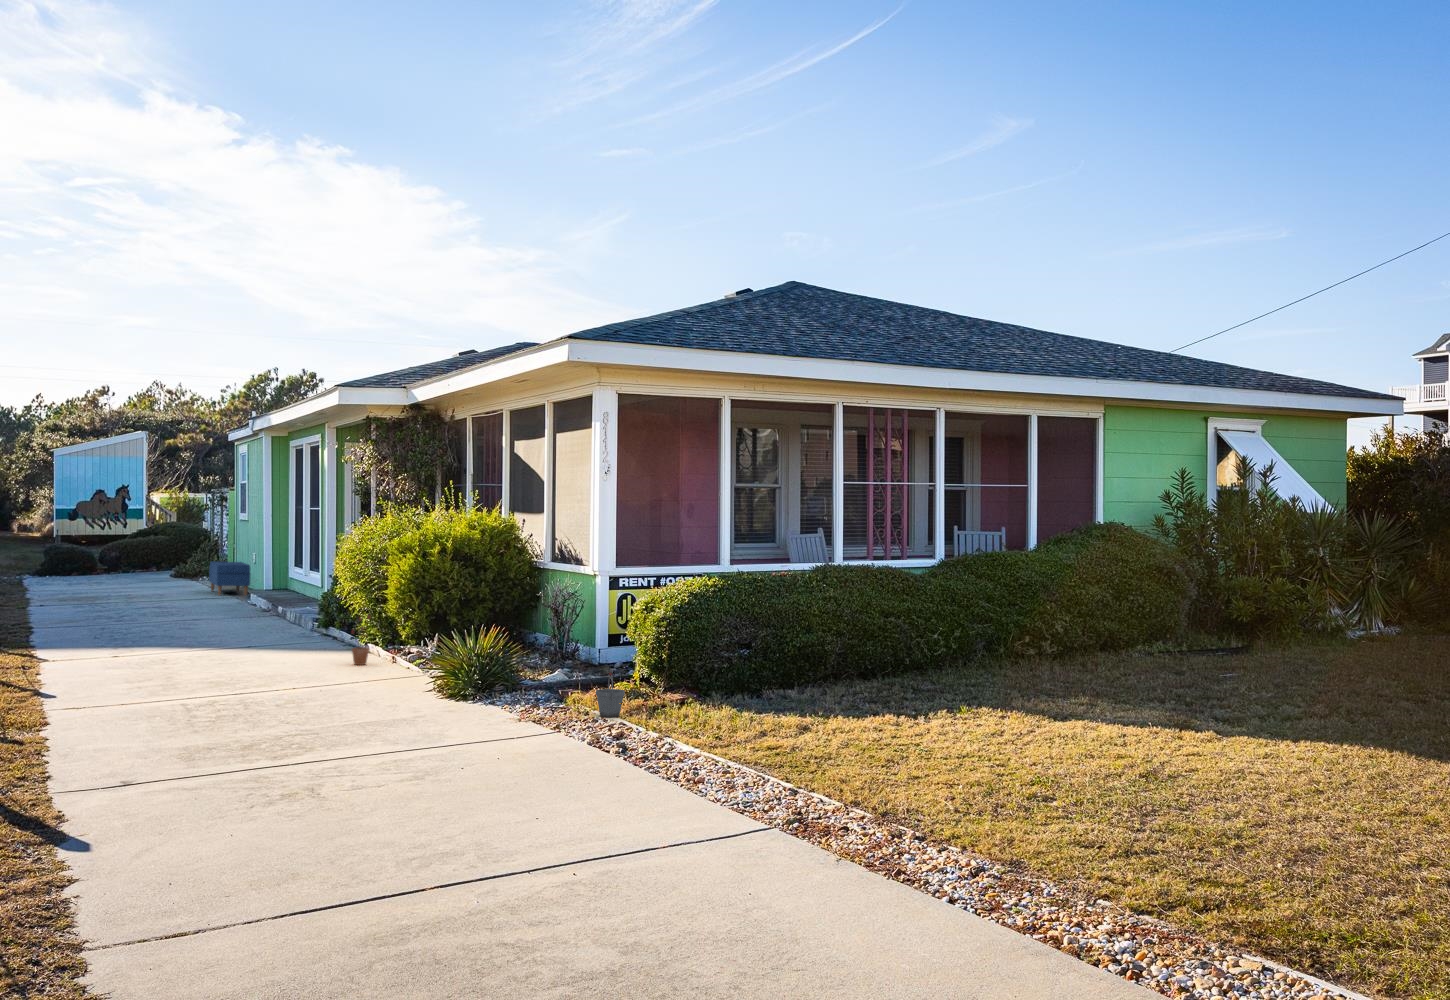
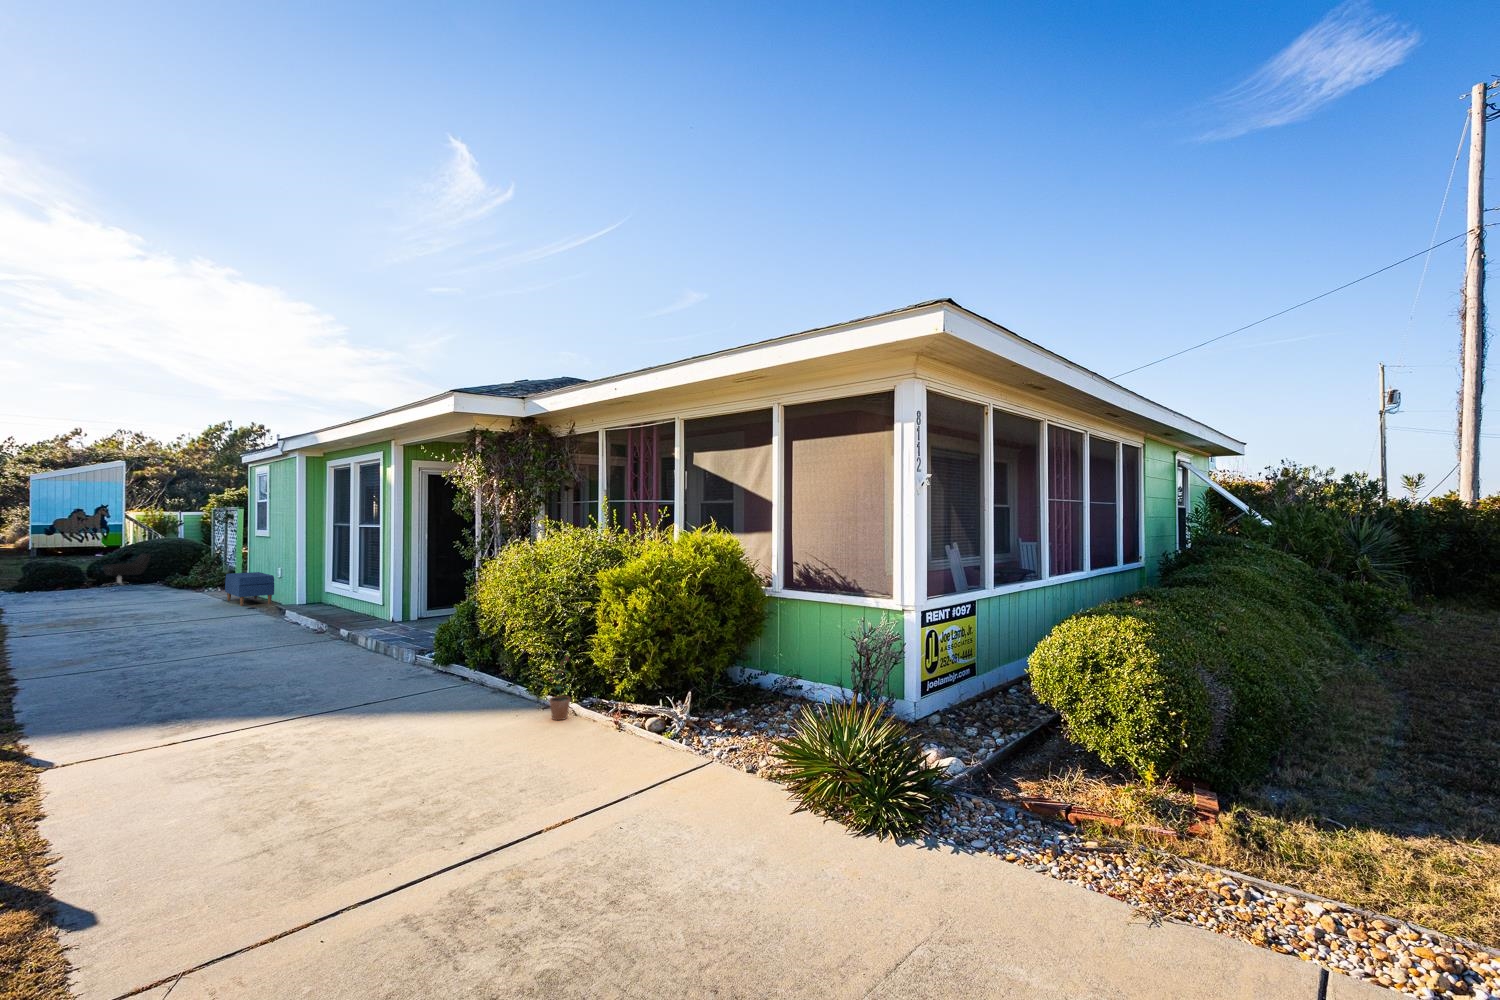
lounge chair: none [109,541,156,575] -> present [103,554,151,584]
bucket: present [596,673,625,717] -> none [1076,749,1121,816]

